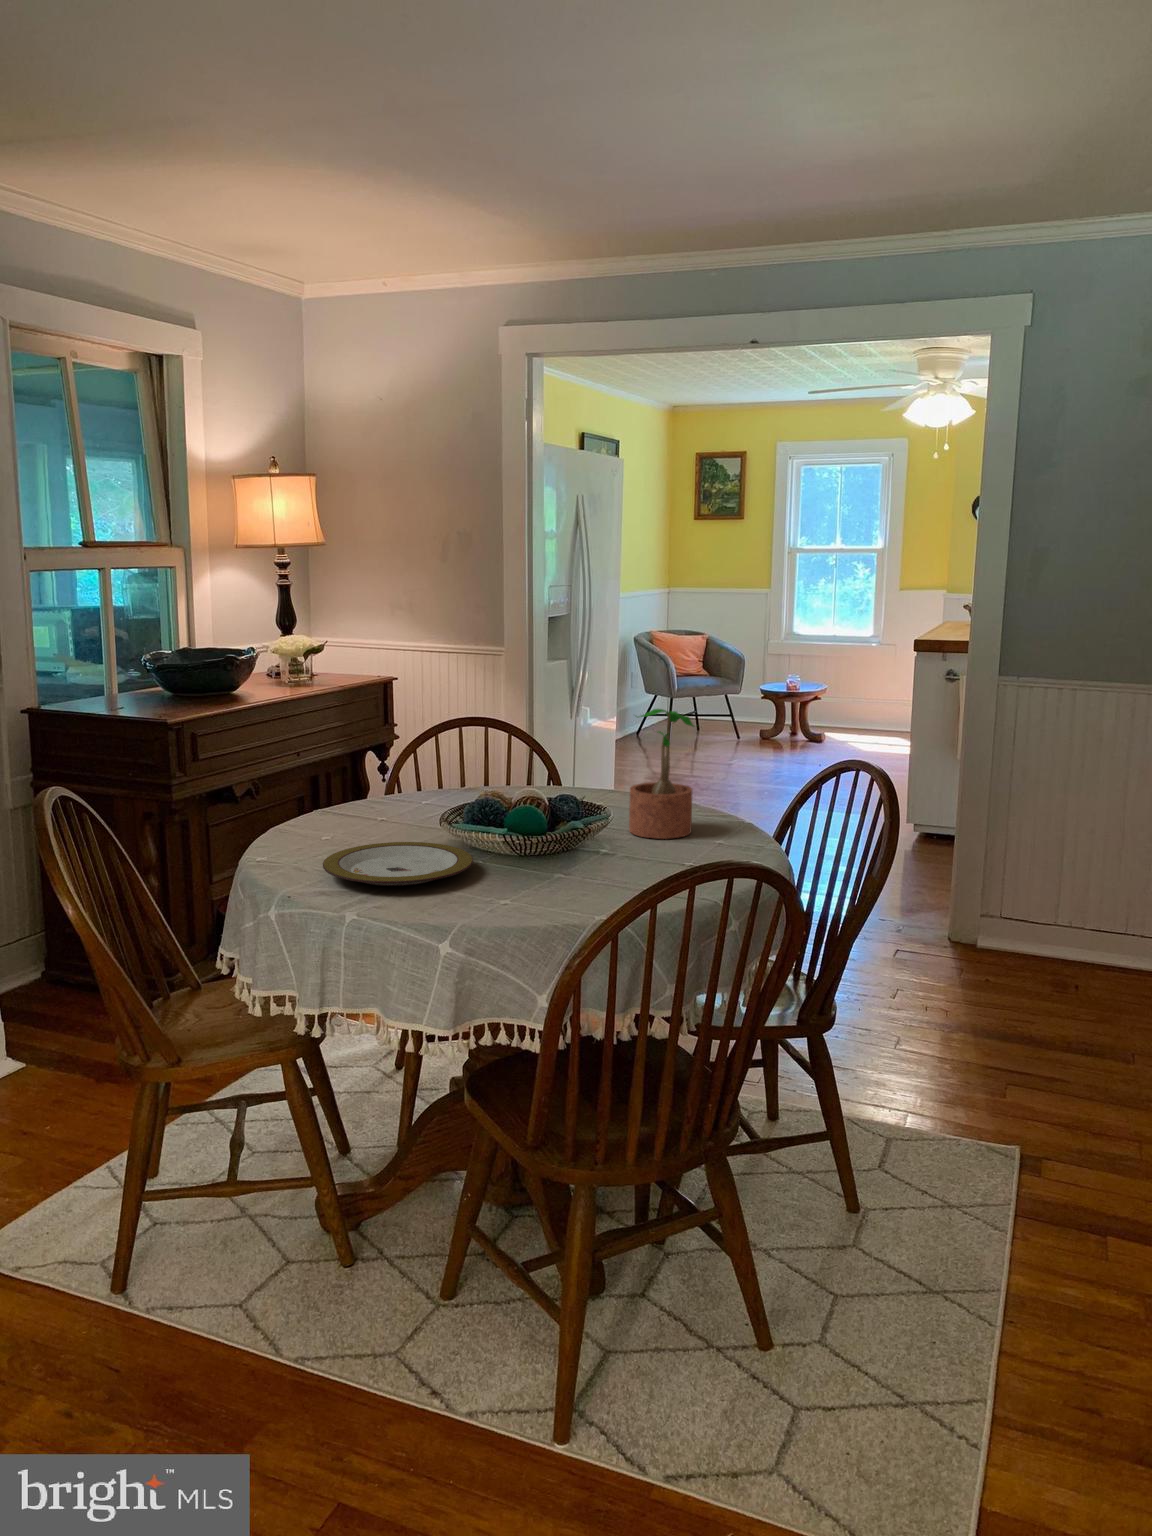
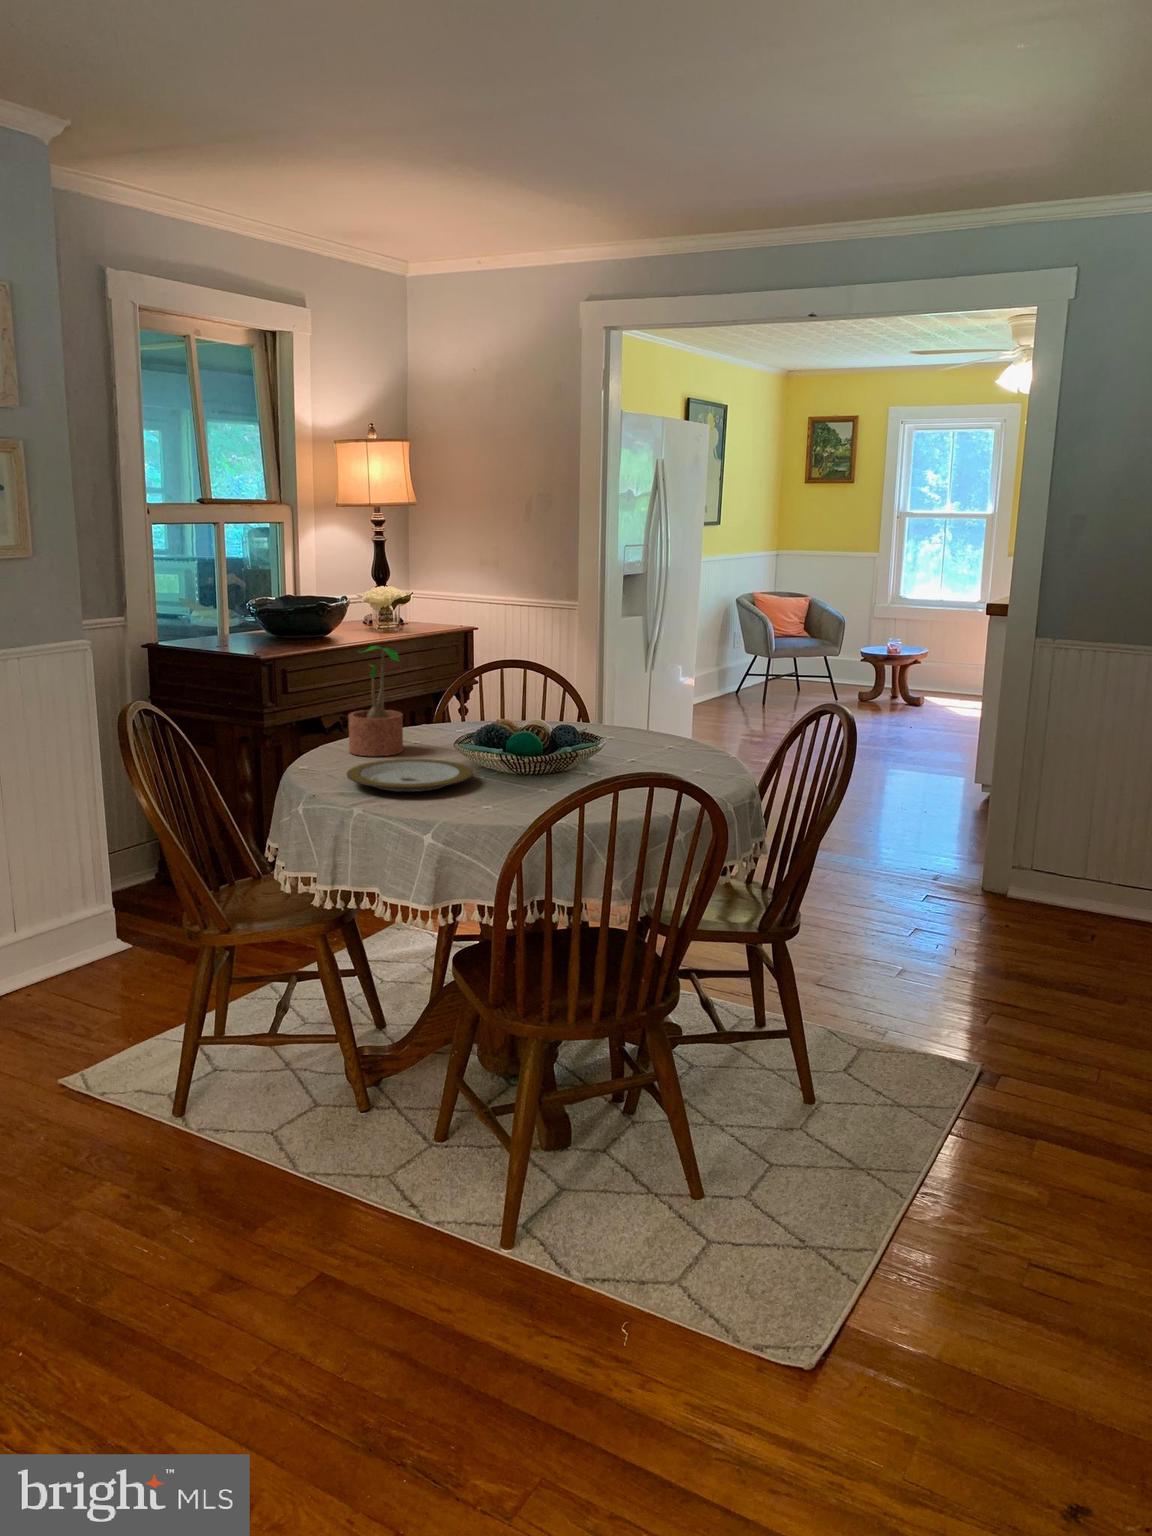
potted plant: present [629,709,694,839] -> present [348,646,403,756]

